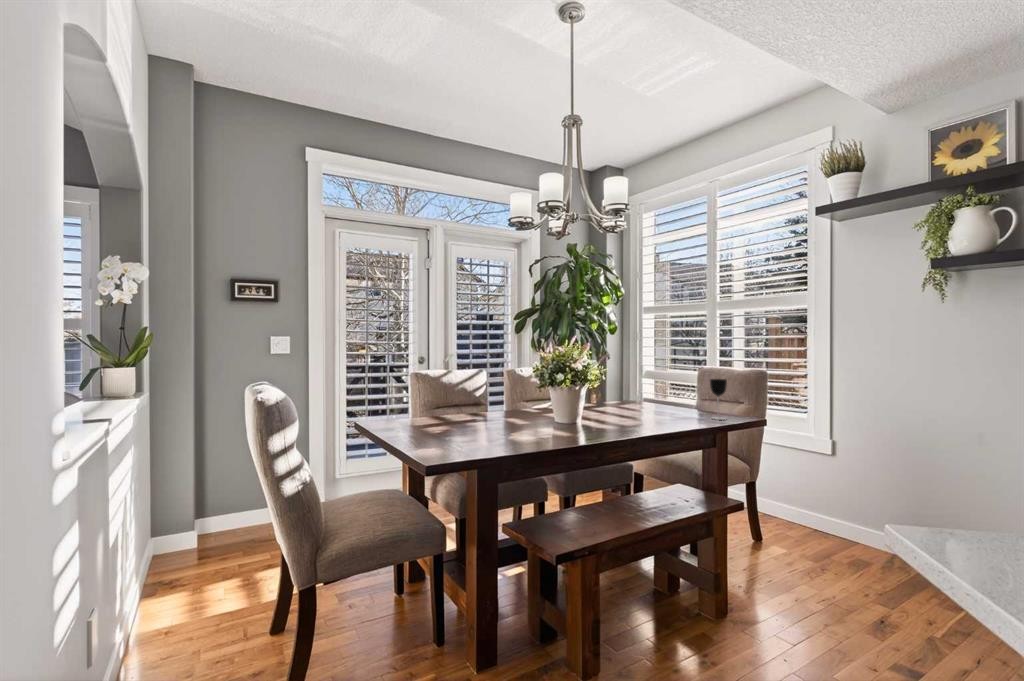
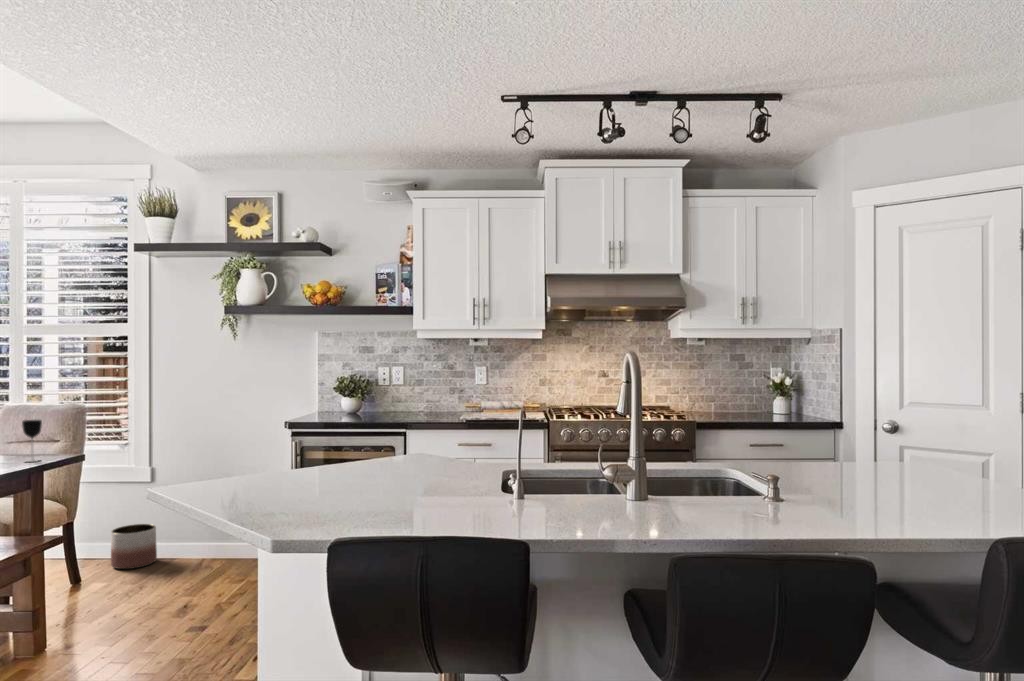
planter: none [790,494,839,543] -> present [111,524,157,569]

